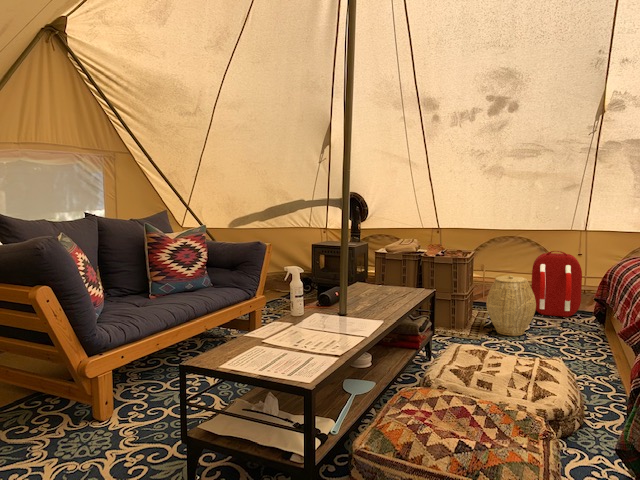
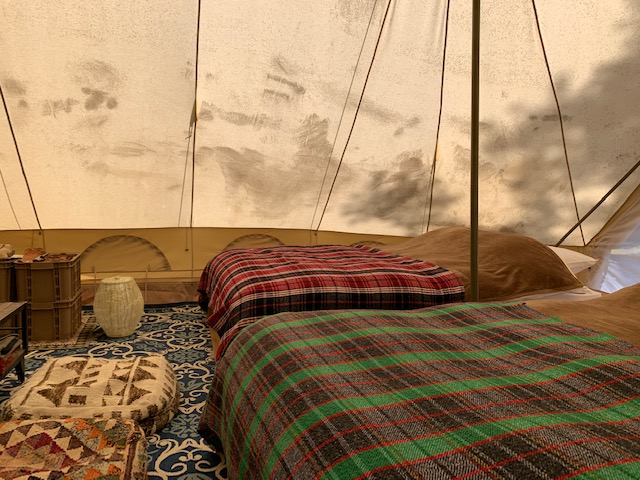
backpack: present [532,251,582,317] -> none [141,246,188,310]

